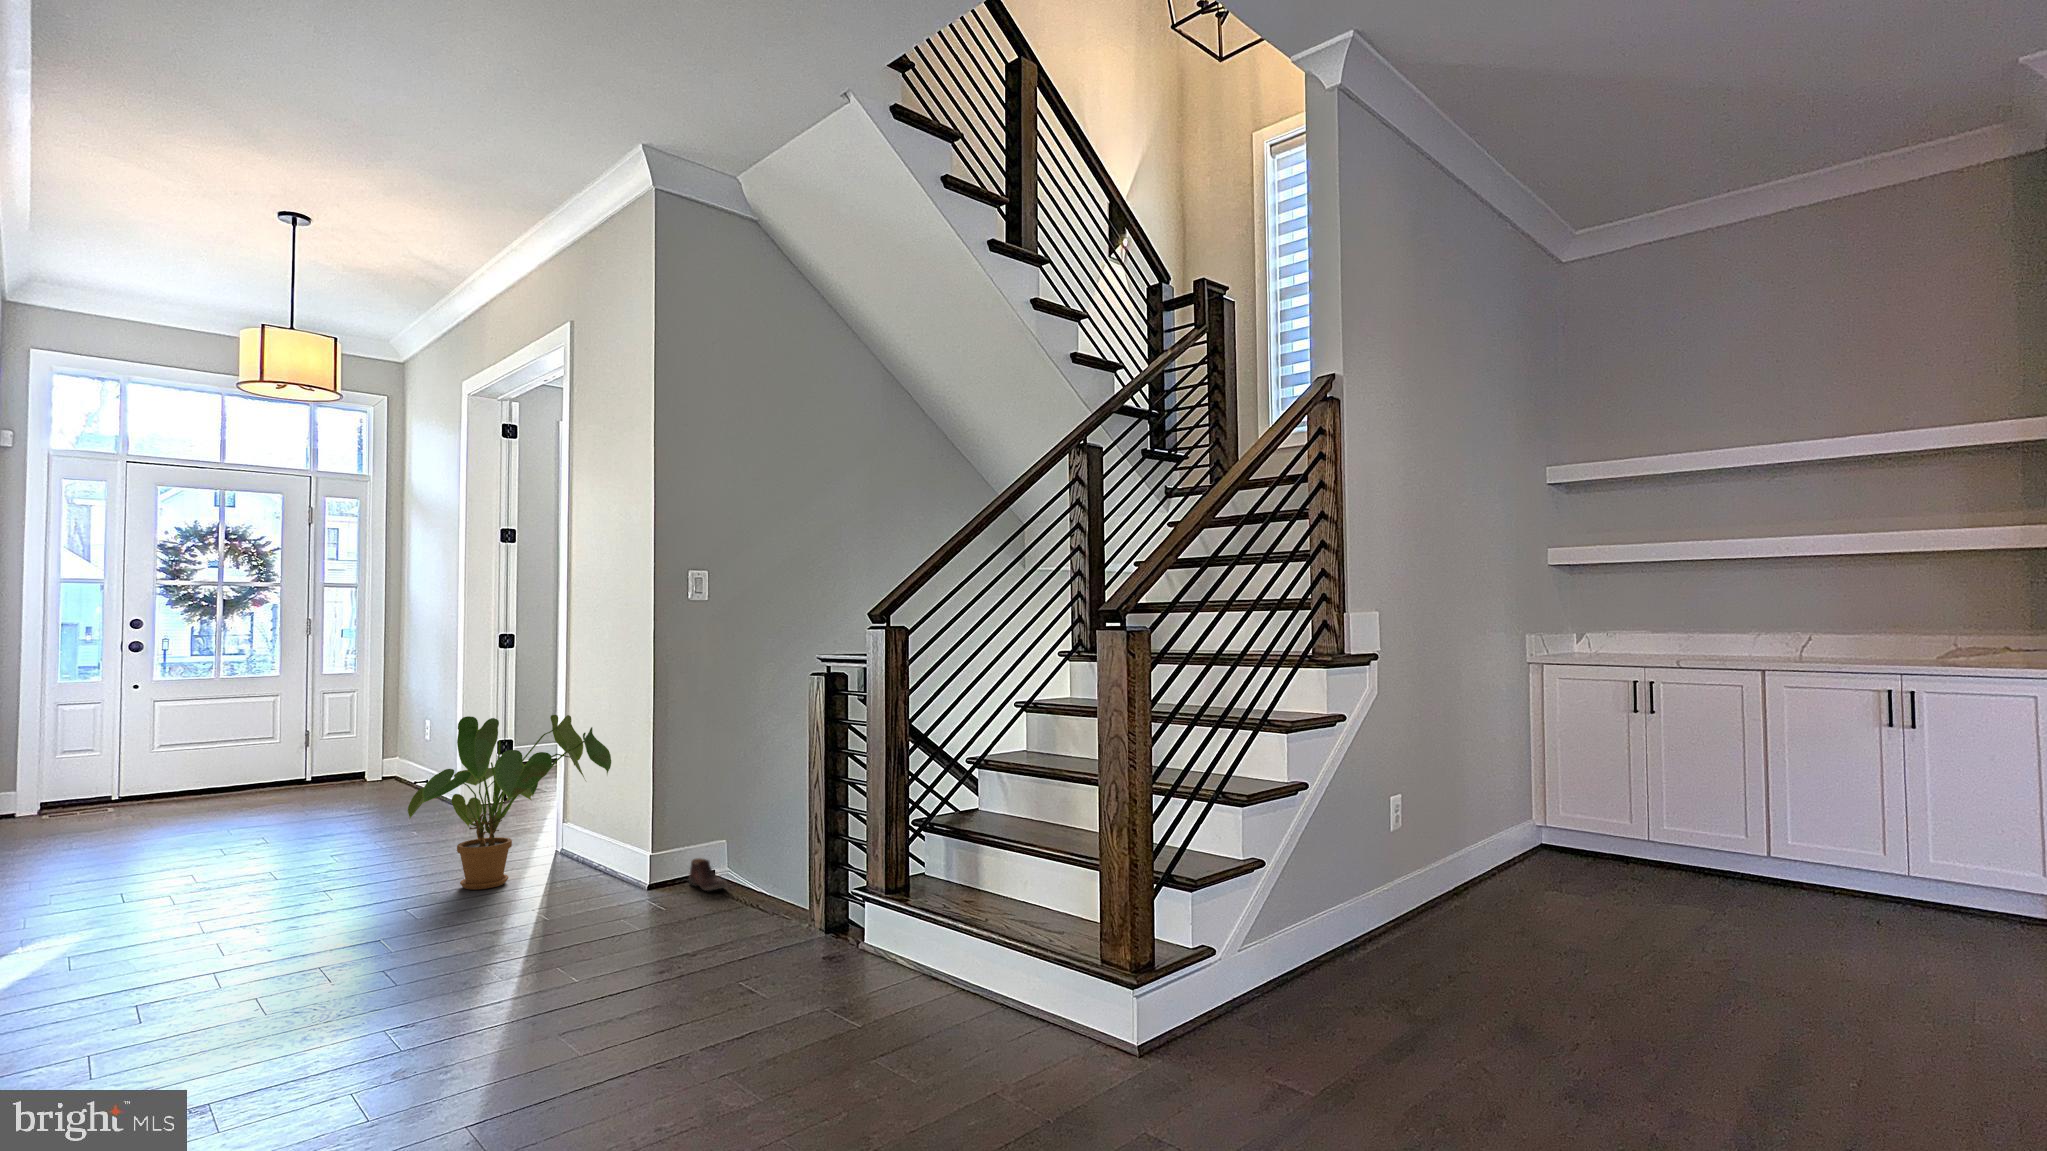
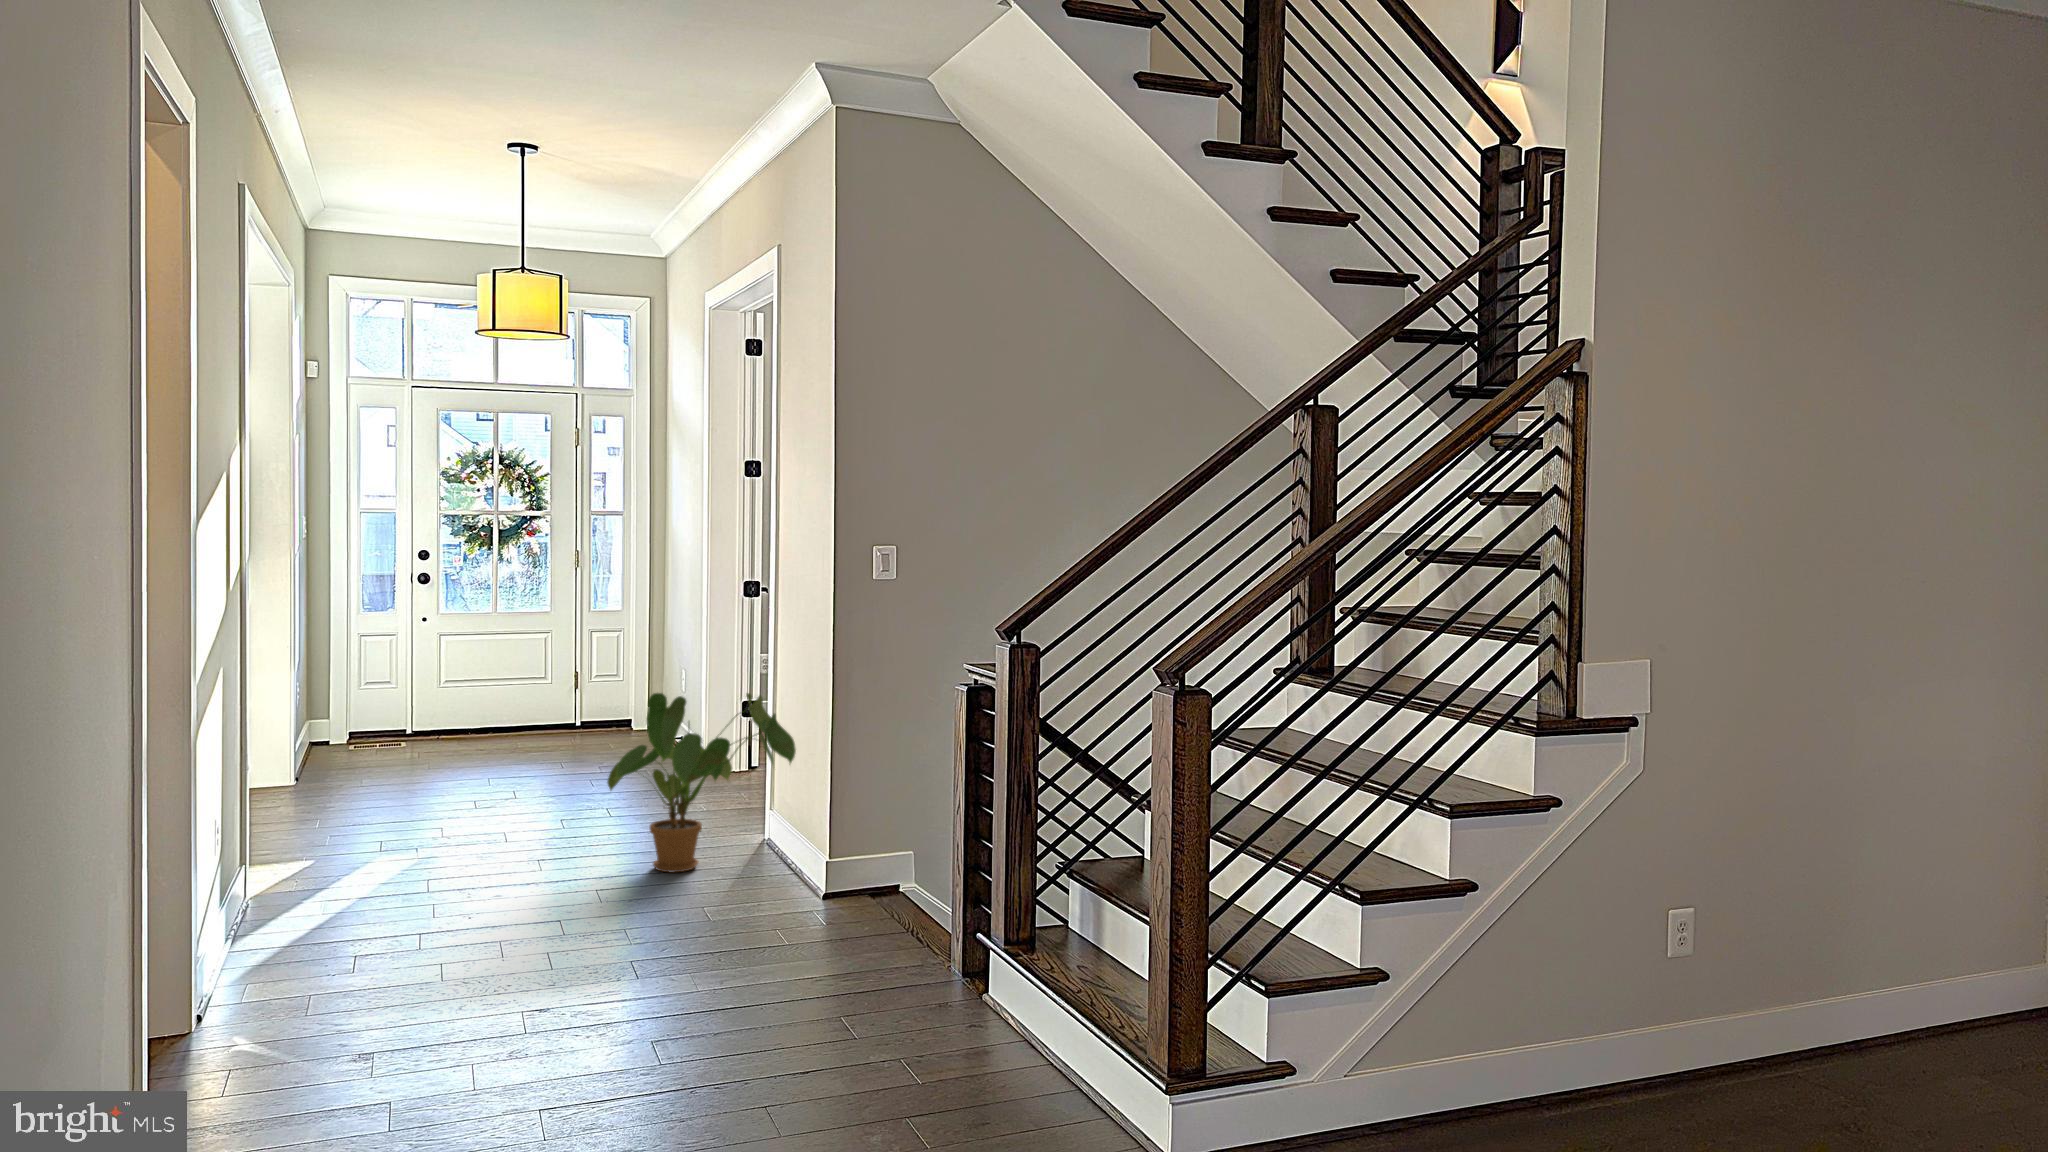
shoe: present [688,858,727,891] -> none [865,867,898,905]

